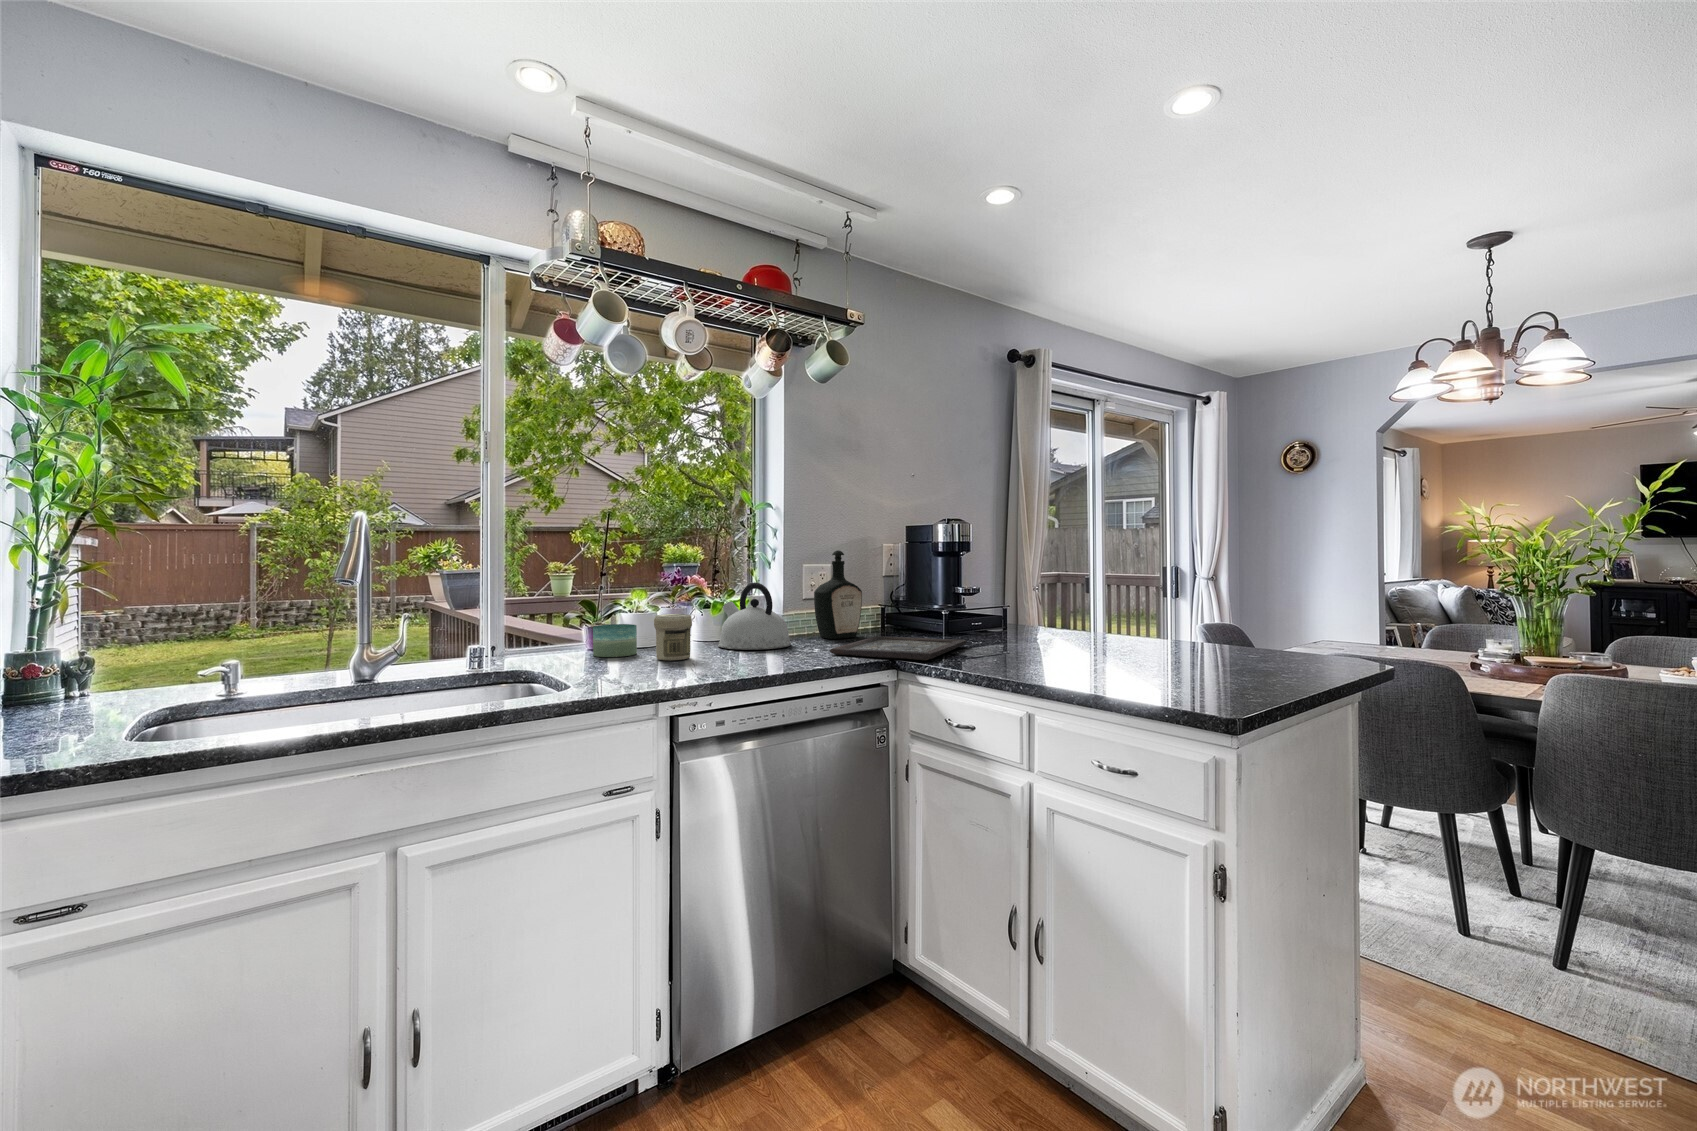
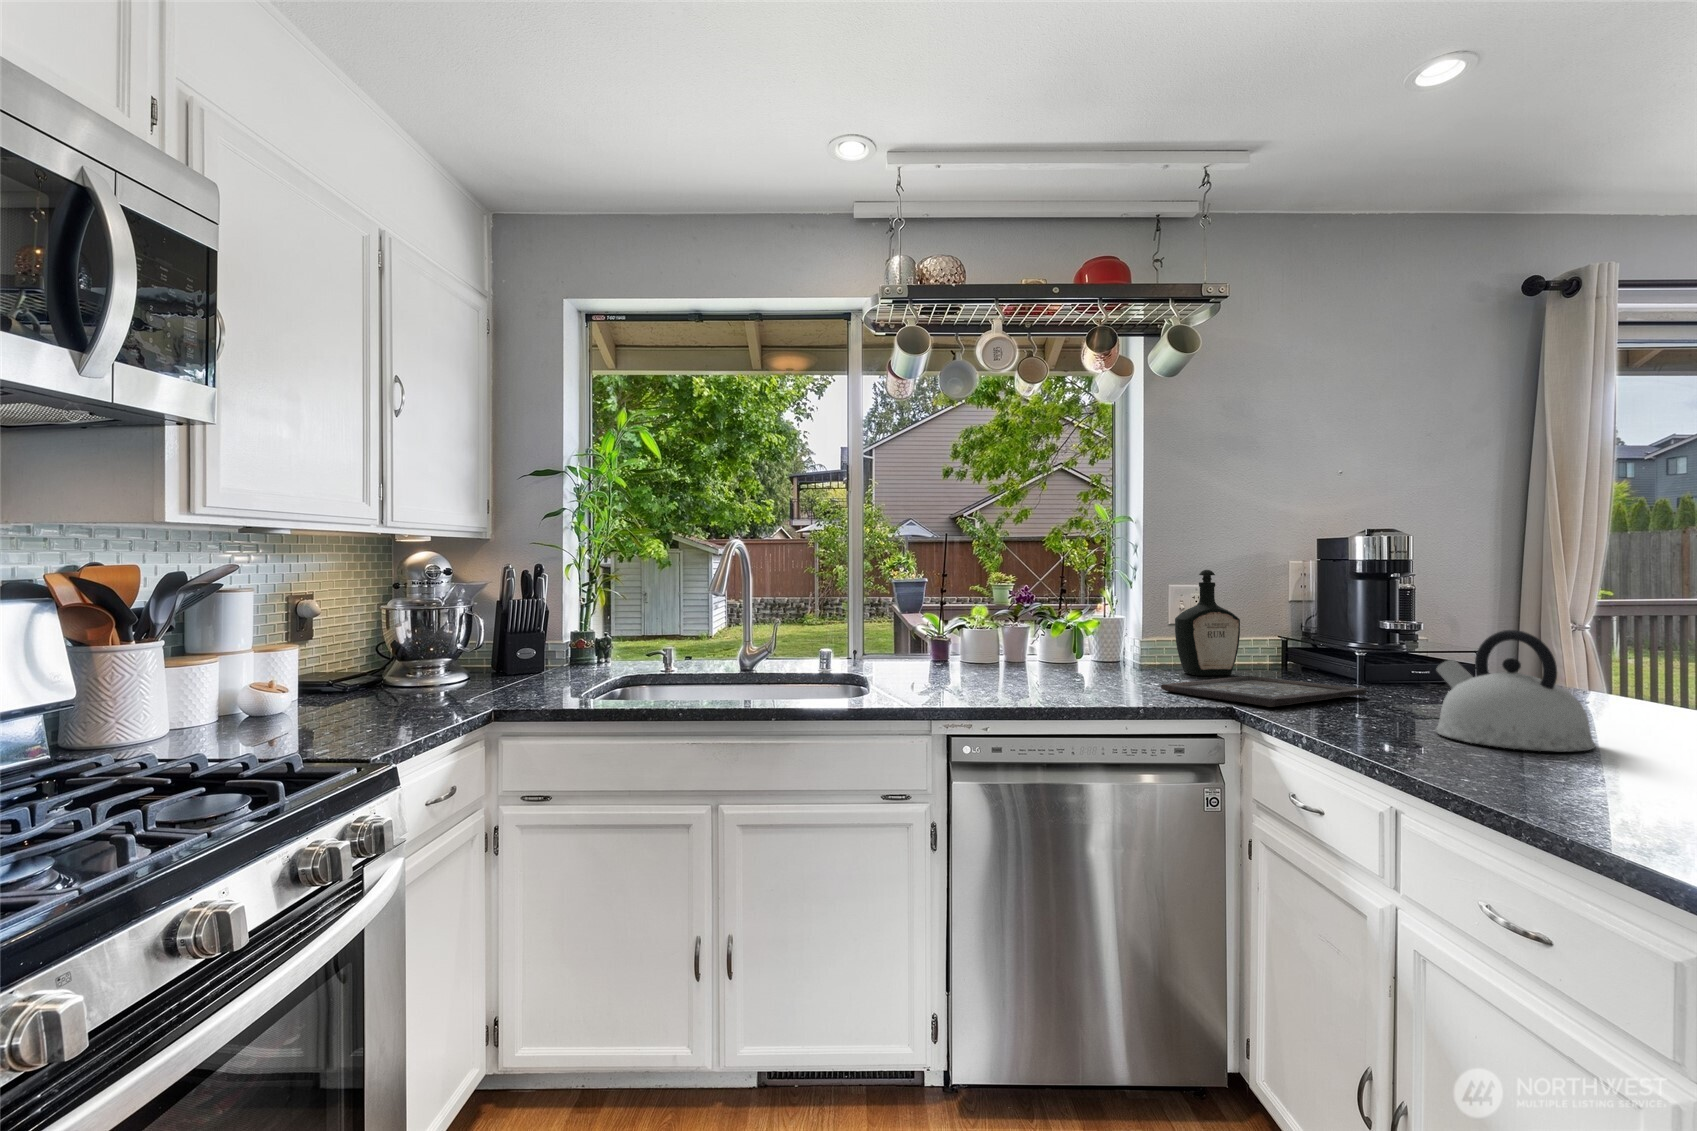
kettle: present [718,582,791,650] -> present [1435,630,1596,752]
jar: present [654,614,692,660] -> none [969,635,1008,682]
candle: present [593,624,637,657] -> none [922,643,963,675]

